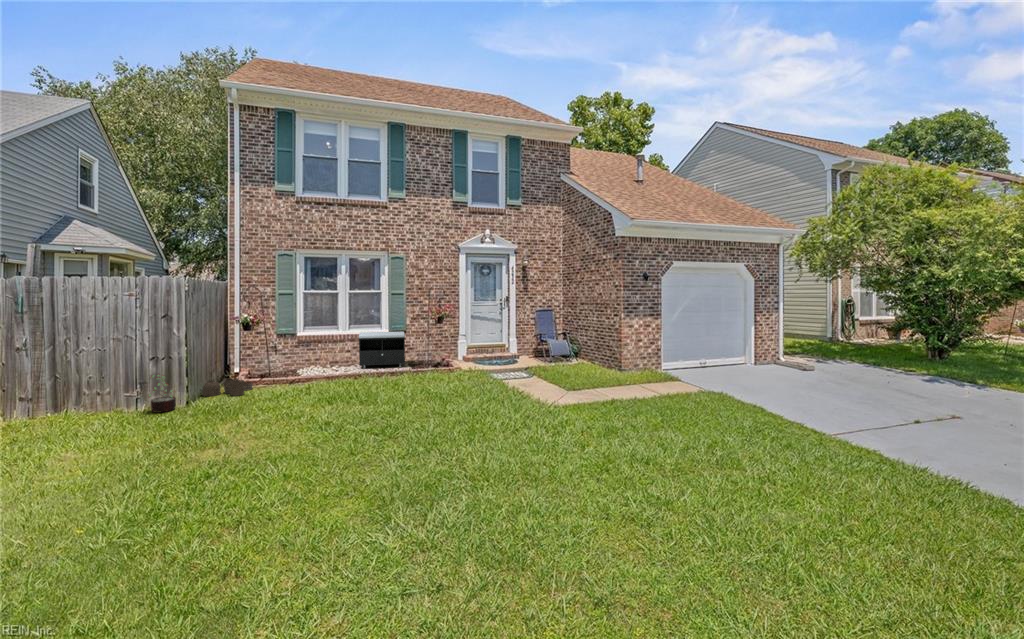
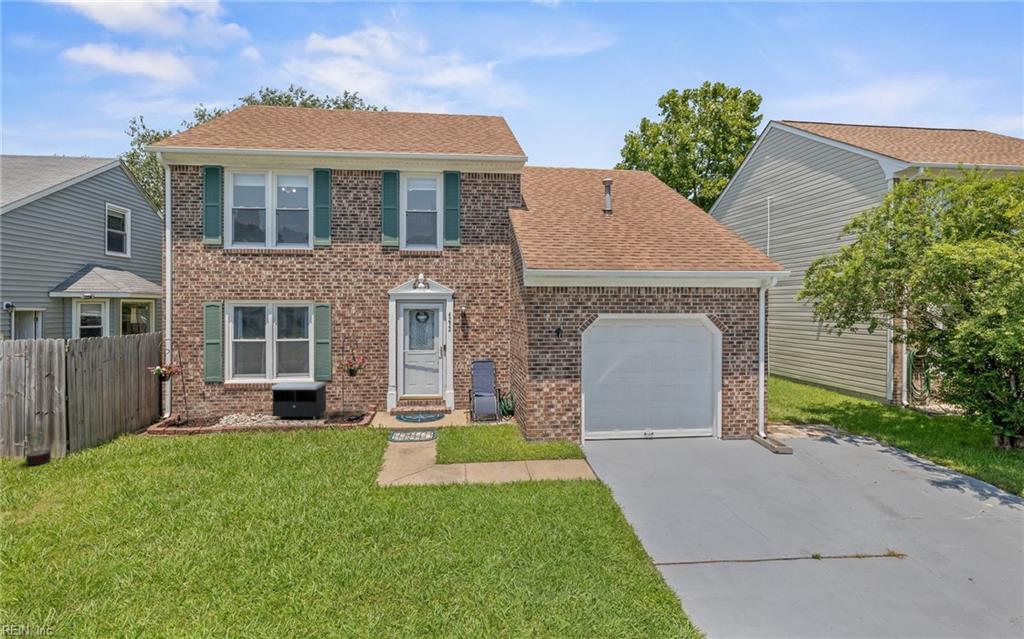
woven basket: present [202,378,252,396] -> none [93,430,145,449]

